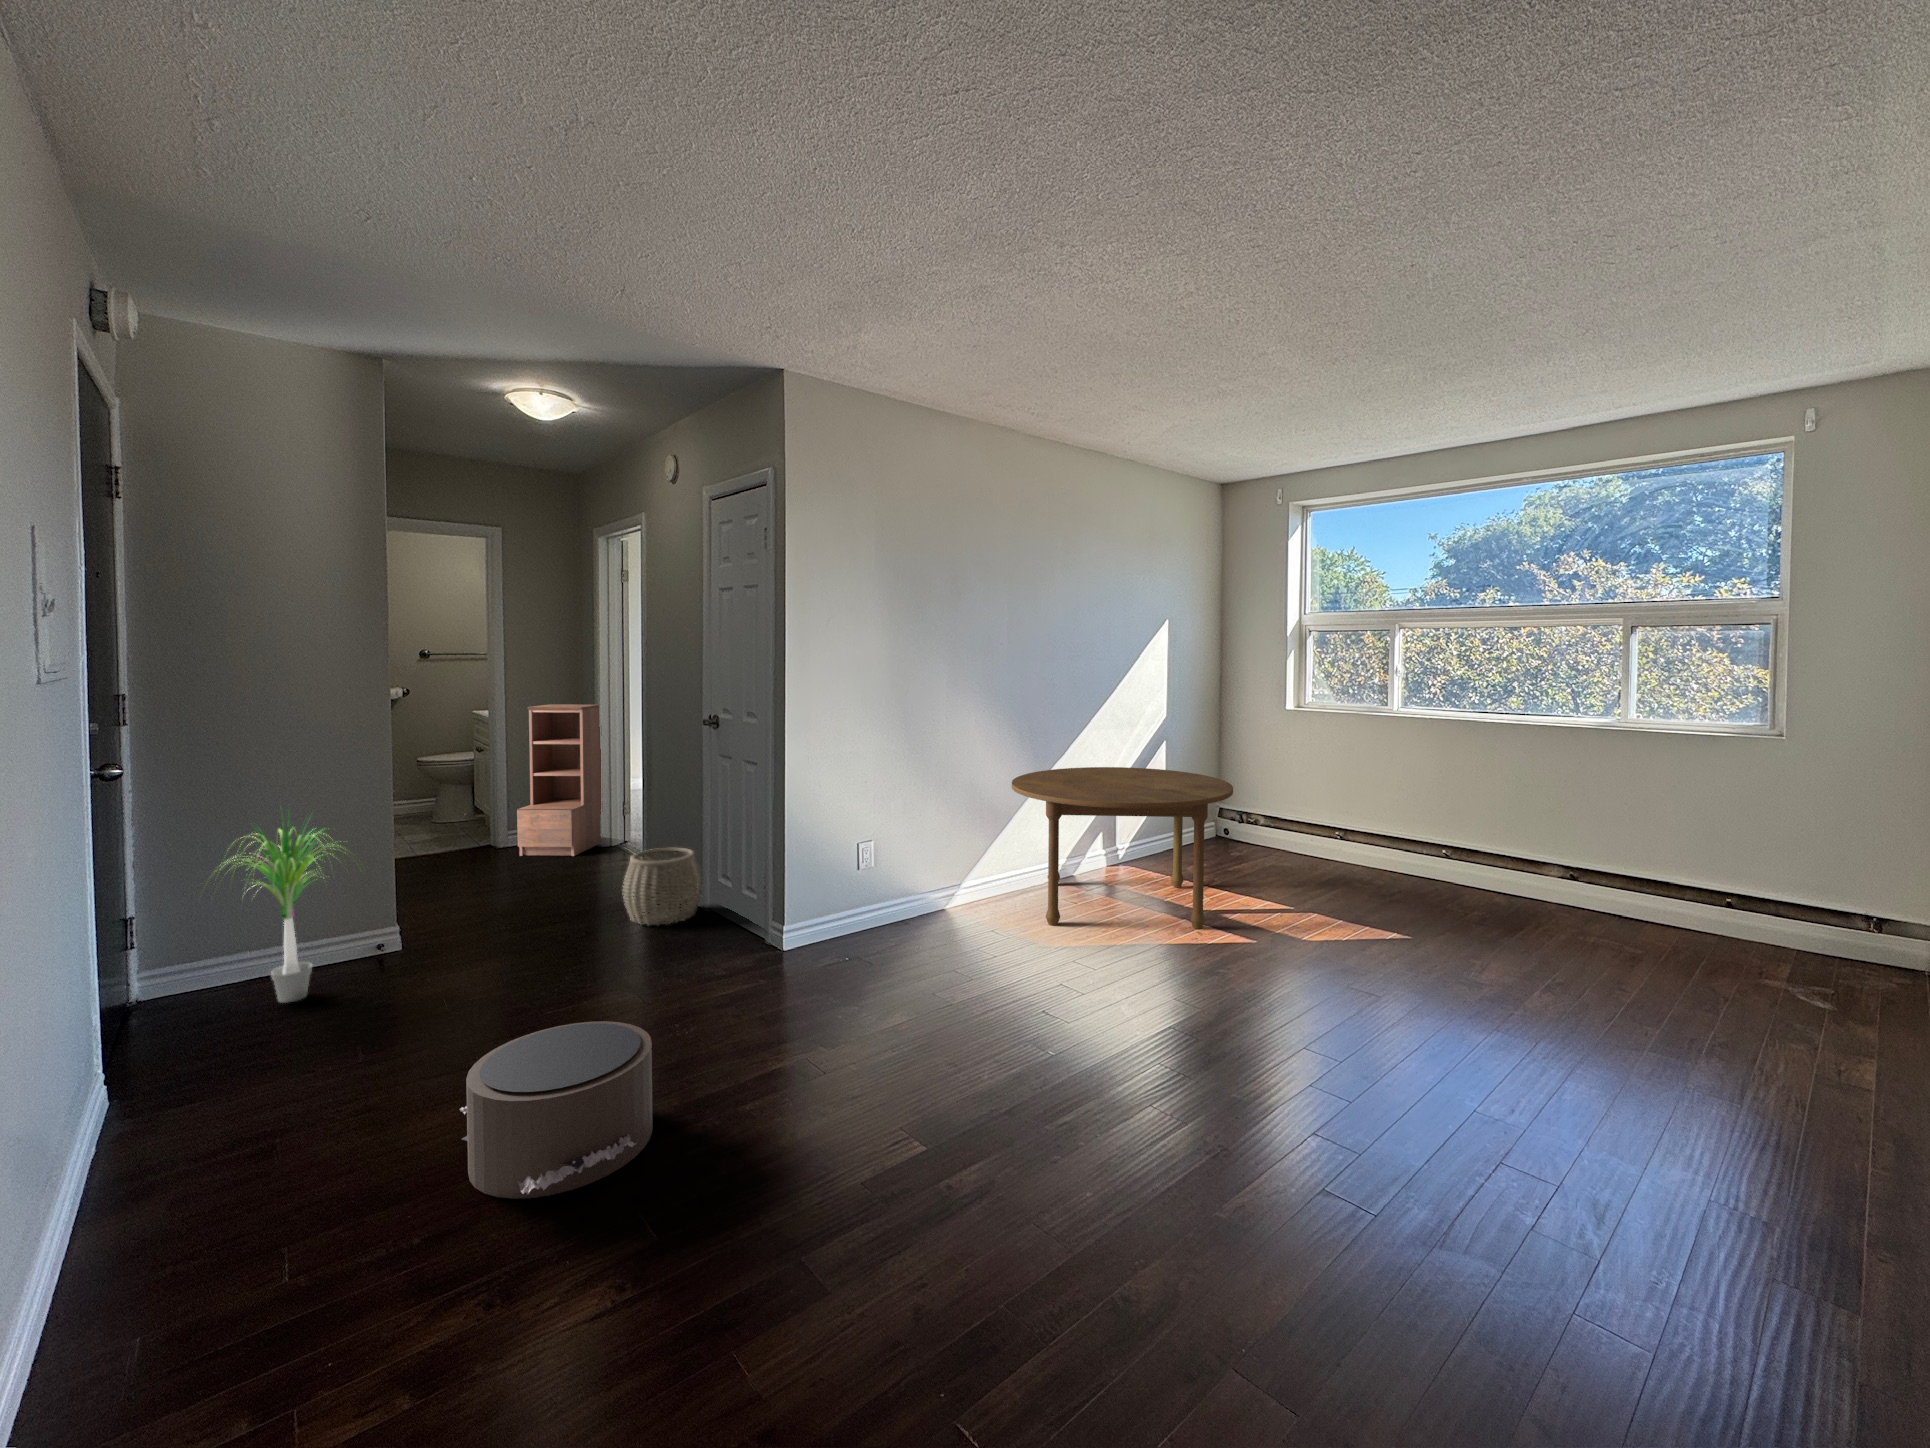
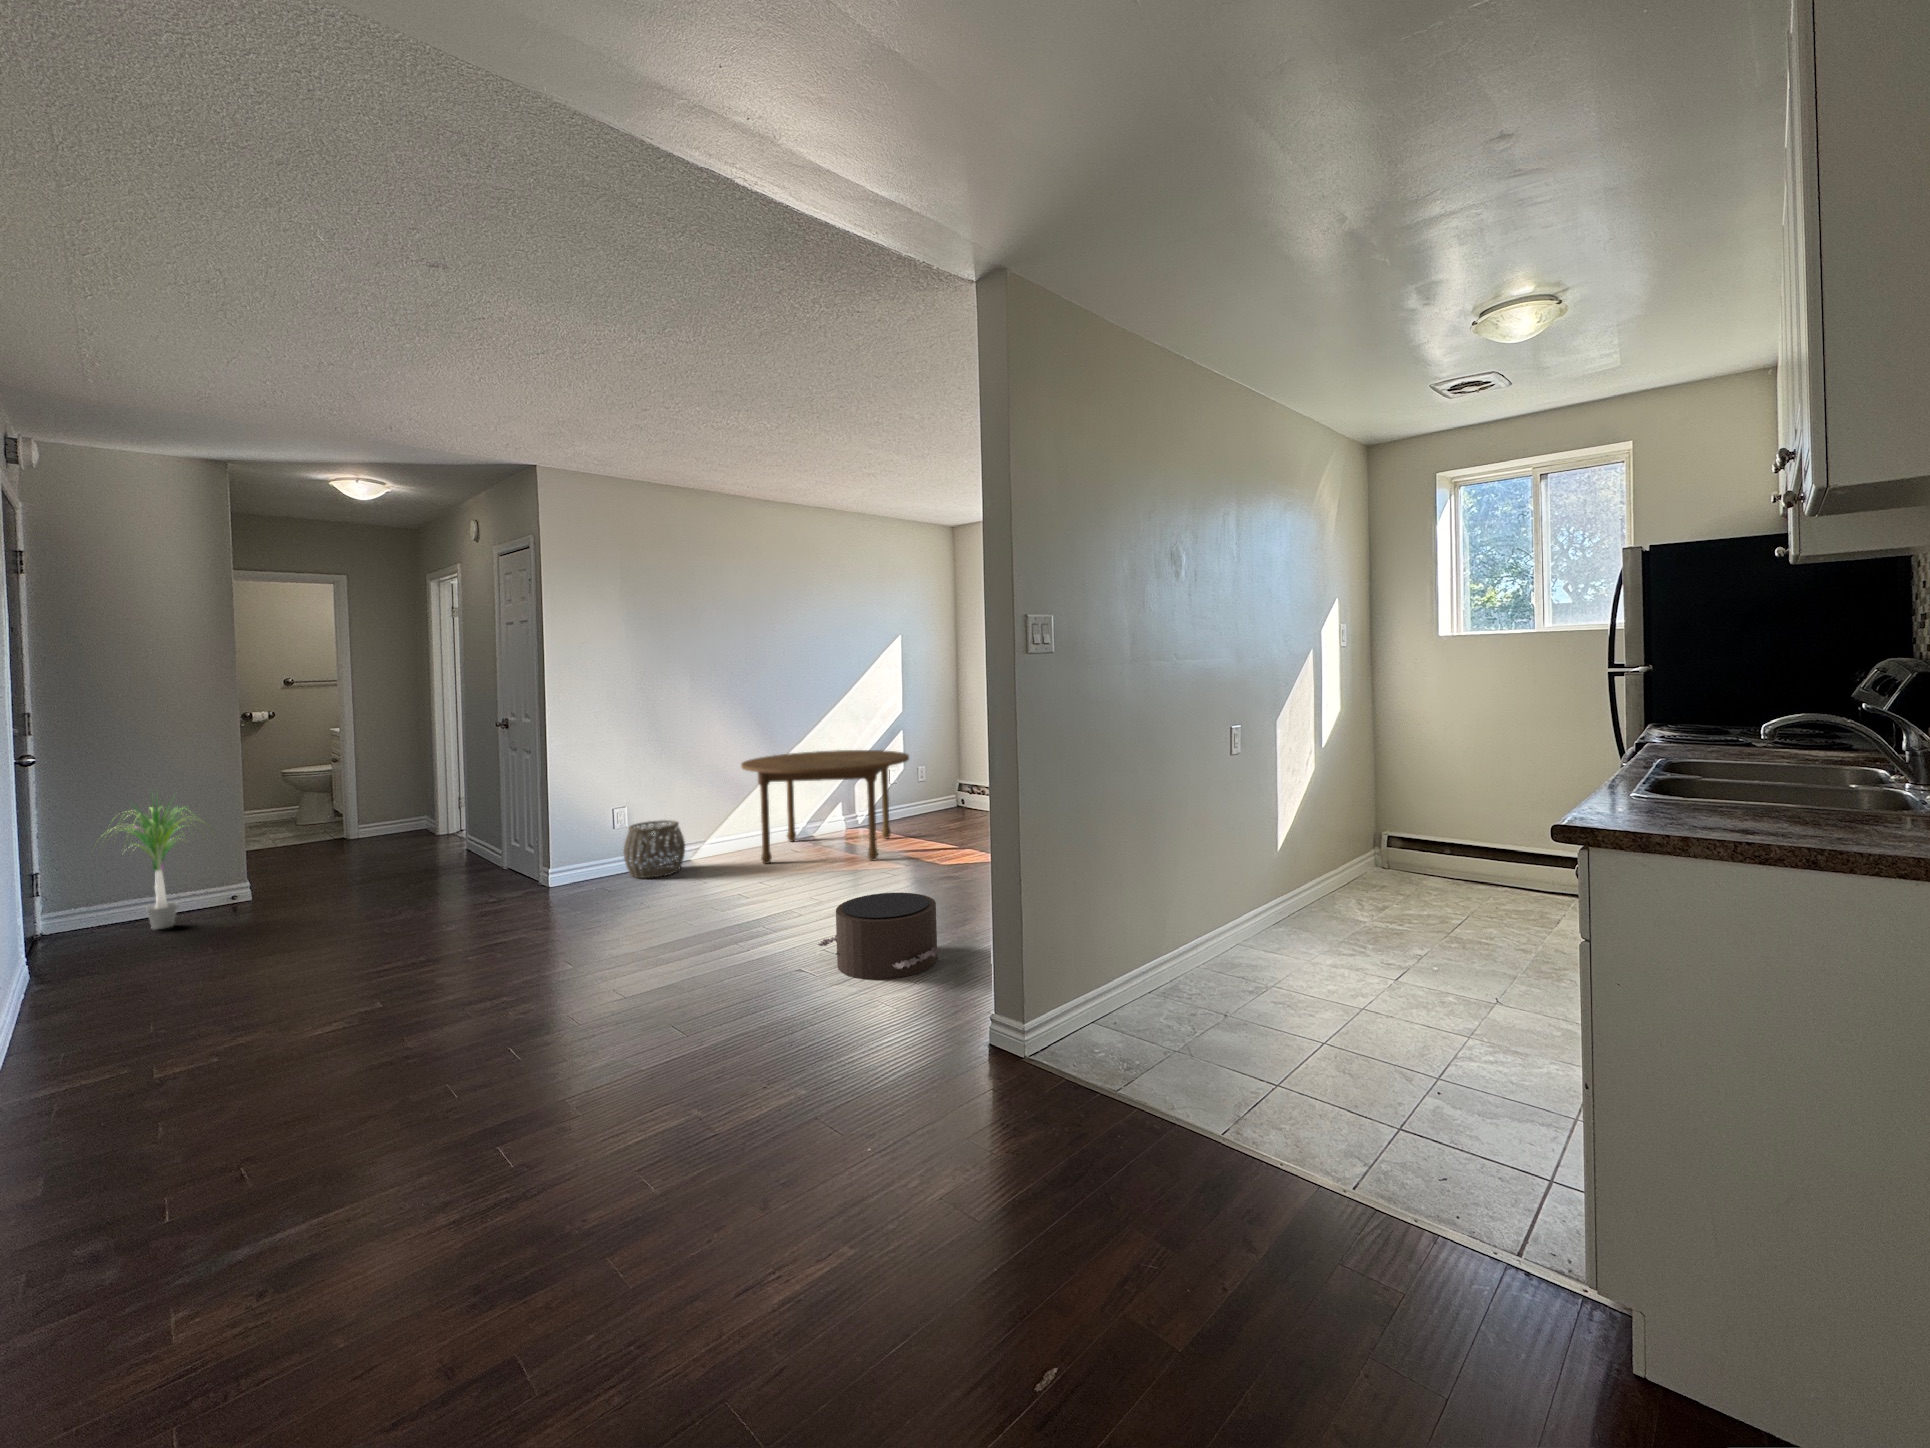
bookshelf: present [517,704,602,856] -> none [360,719,439,844]
woven basket: present [623,848,703,925] -> present [624,820,685,878]
pouf: present [460,1021,653,1199] -> present [818,893,942,980]

